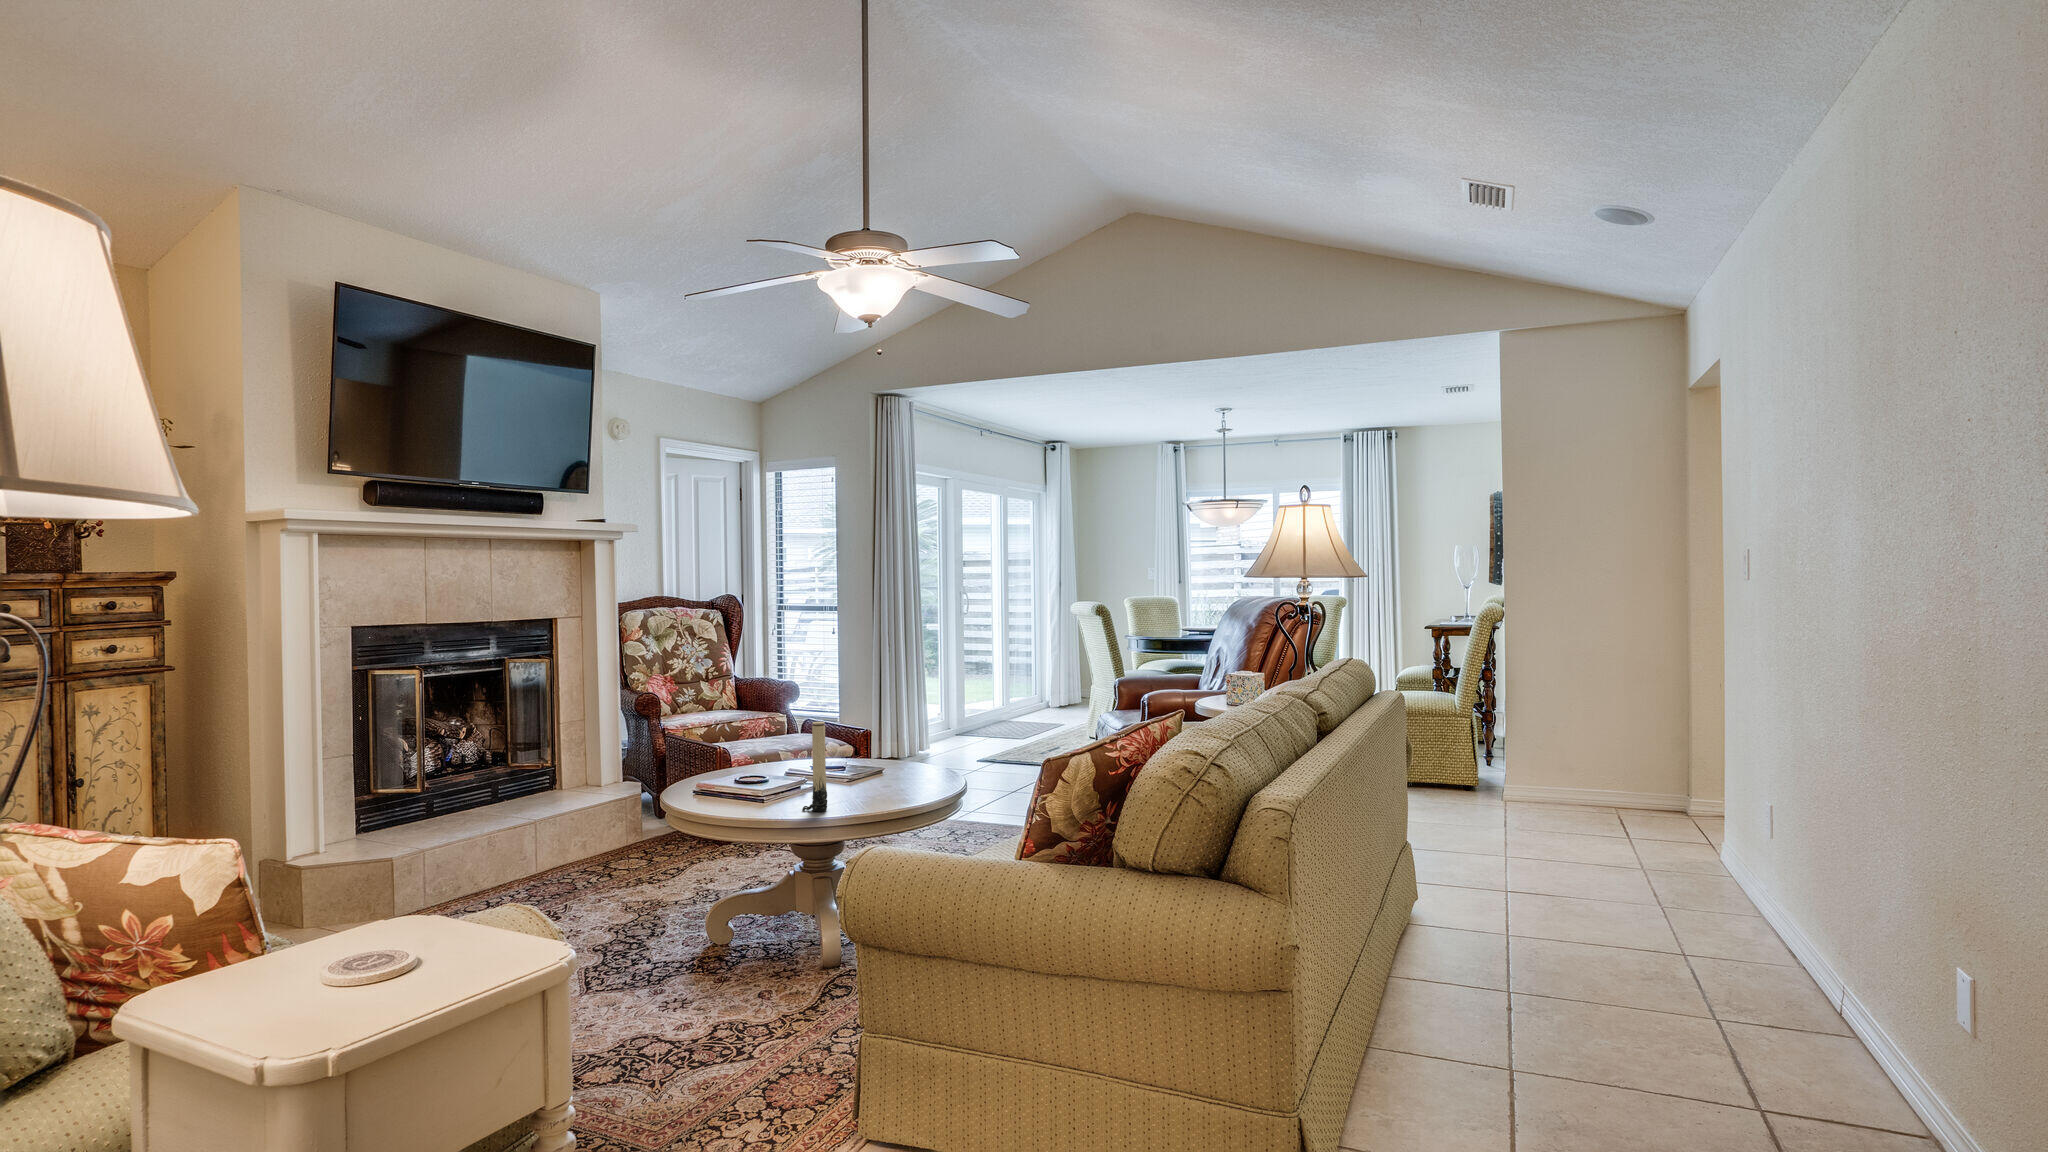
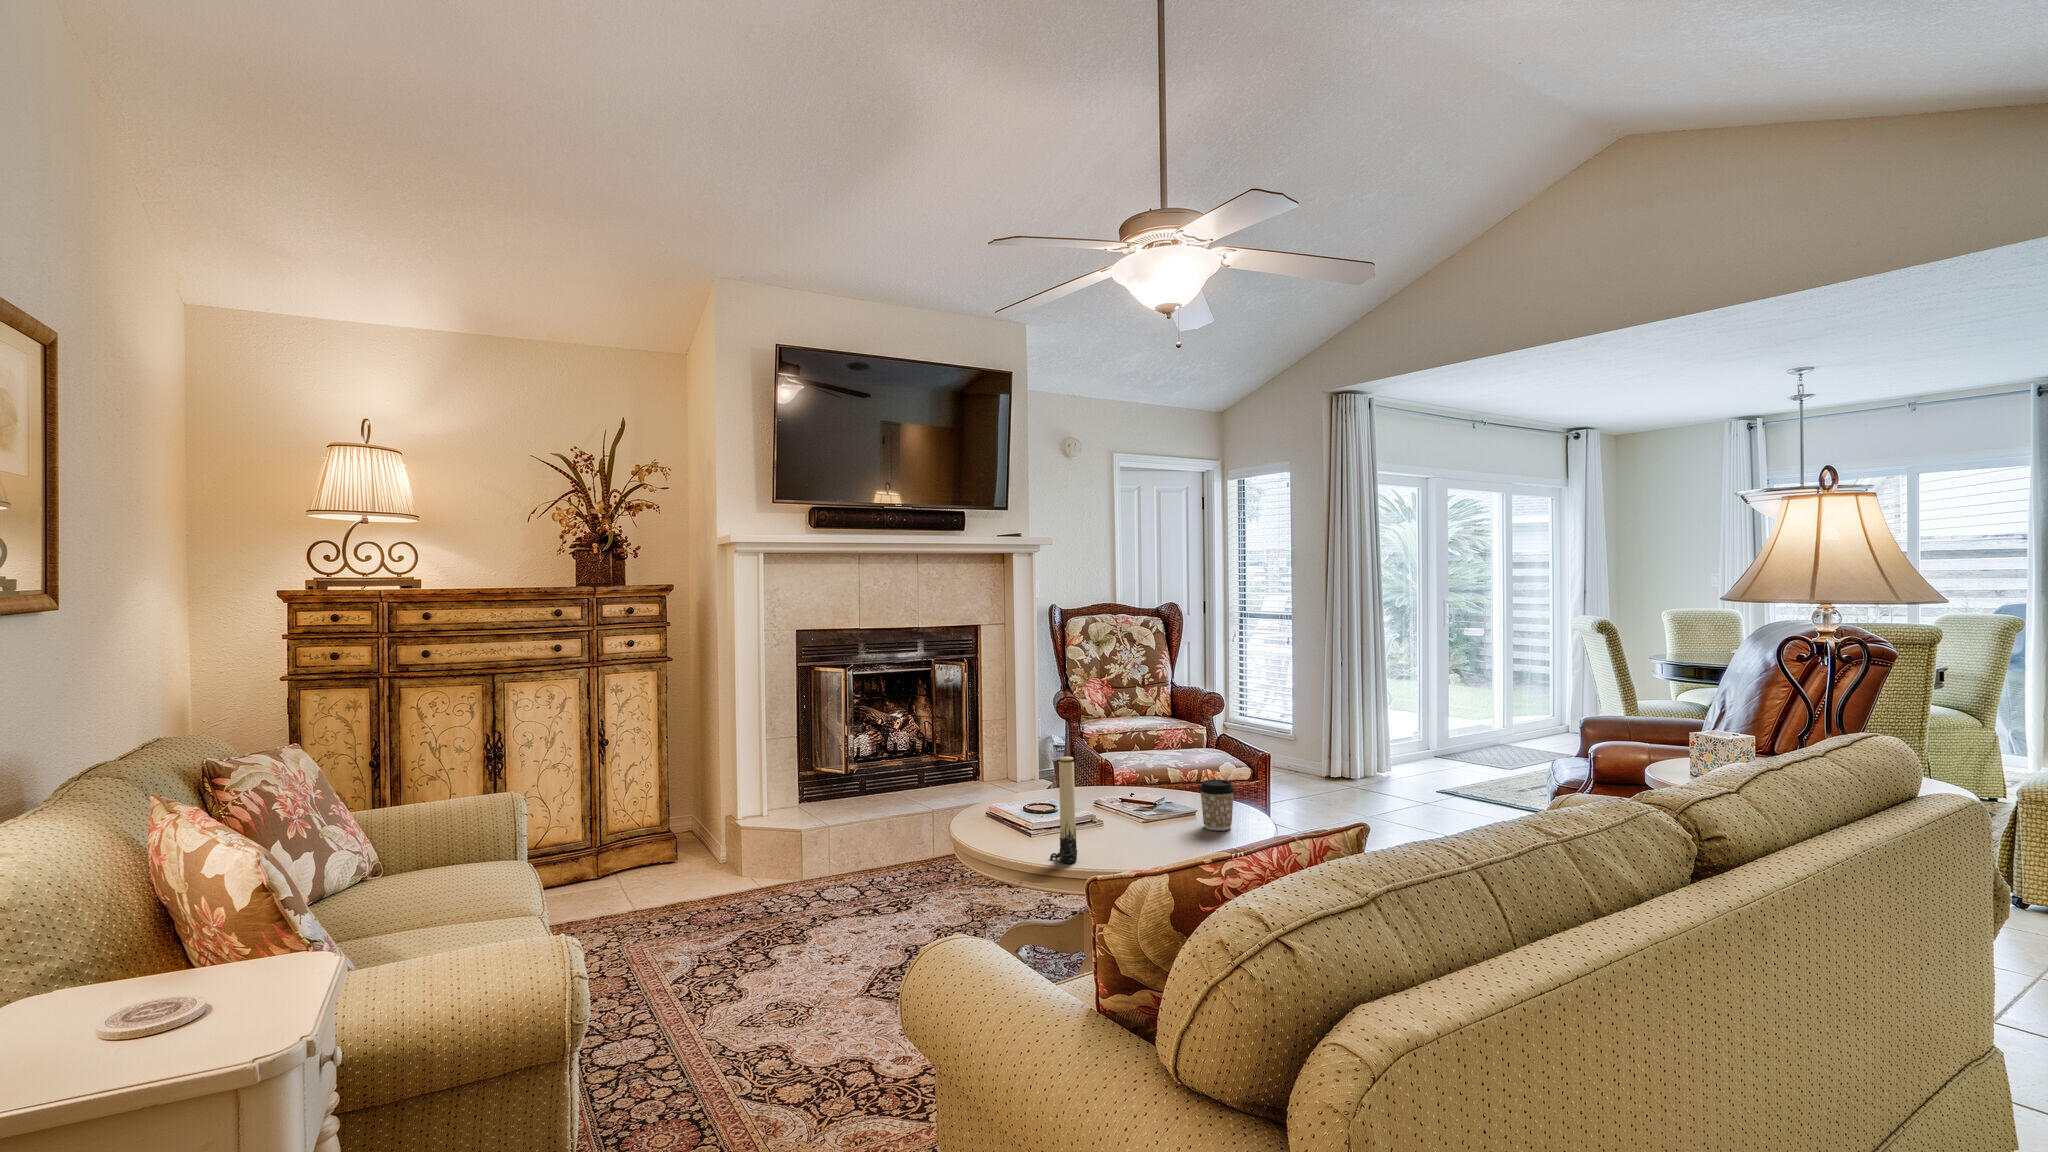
coffee cup: none [894,739,923,780] -> present [1199,780,1235,830]

